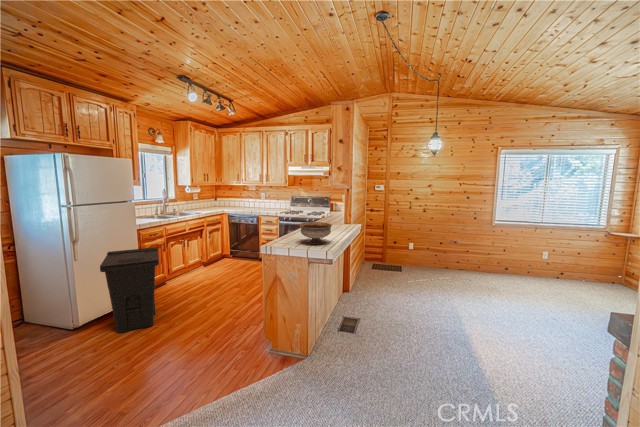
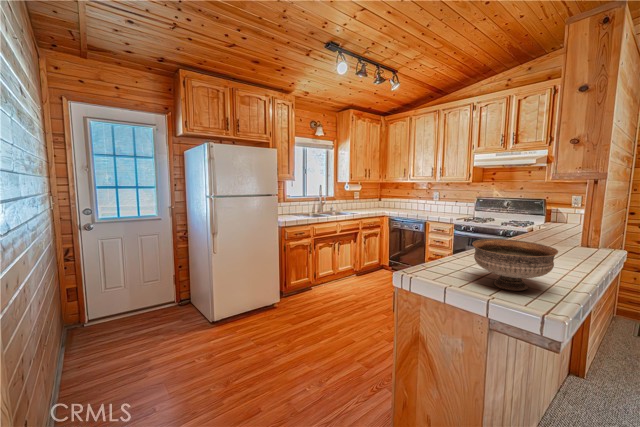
trash can: present [100,247,159,333] -> none [227,248,295,343]

